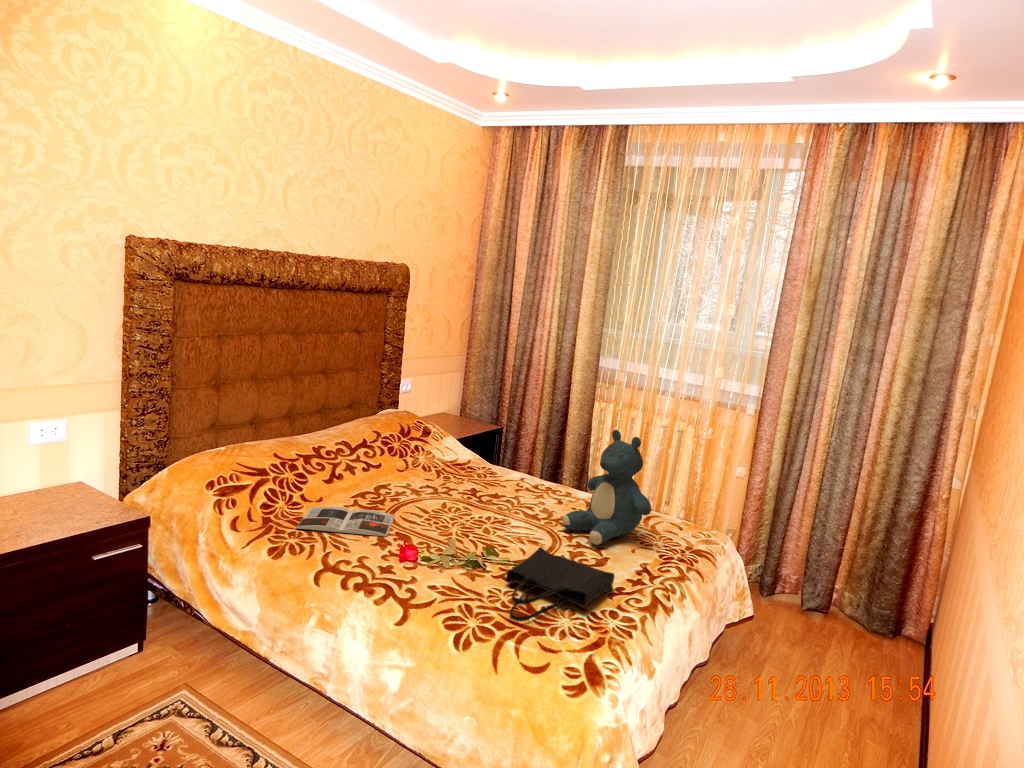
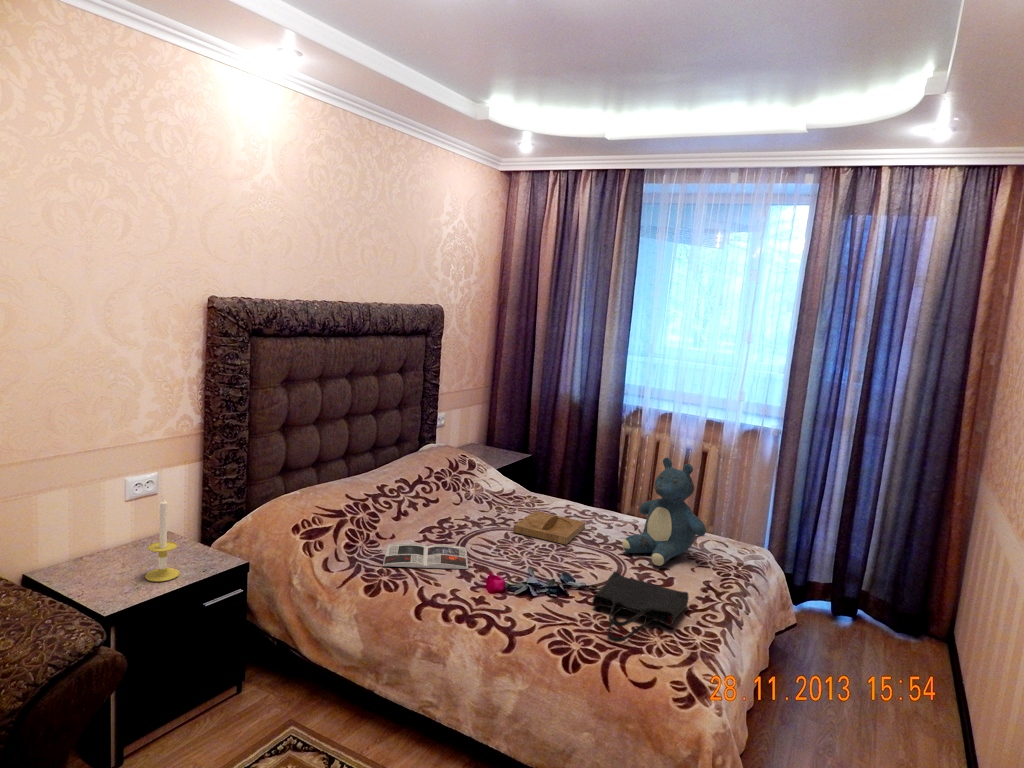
candle: none [30,439,69,529] -> present [145,497,180,582]
tray: none [452,482,532,518] -> present [513,511,585,545]

